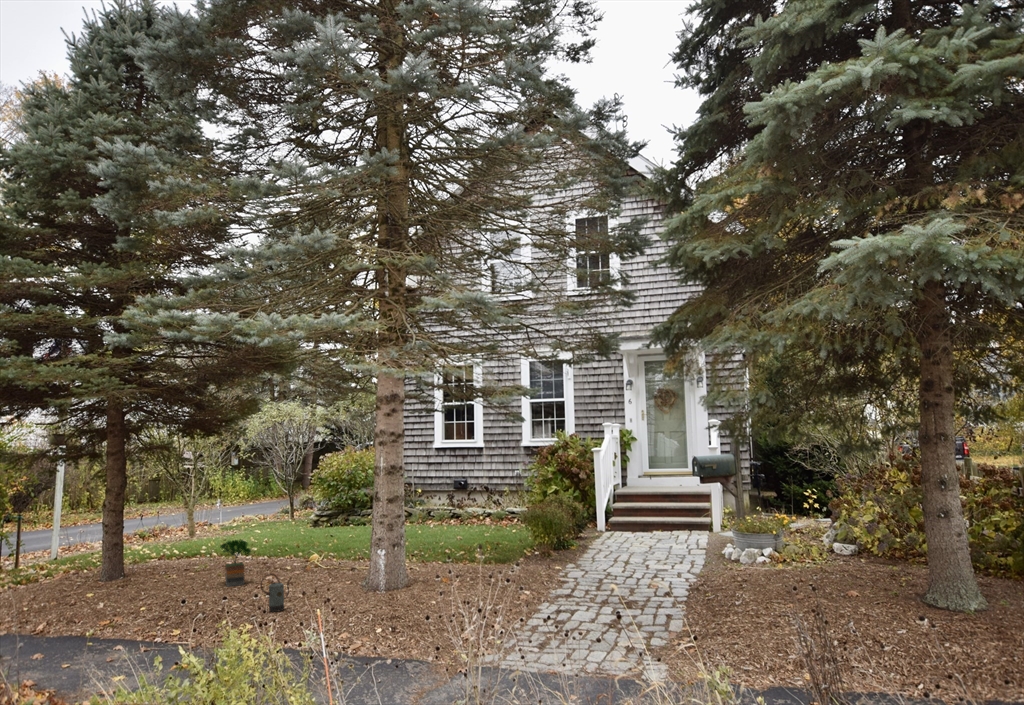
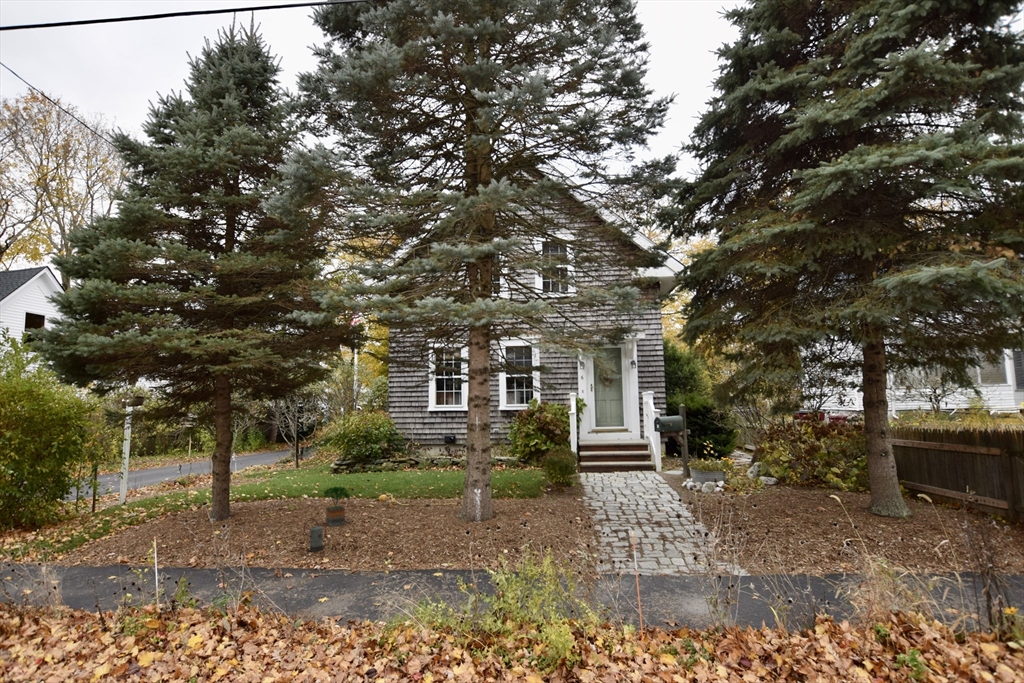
watering can: present [261,574,291,612] -> present [304,519,329,552]

